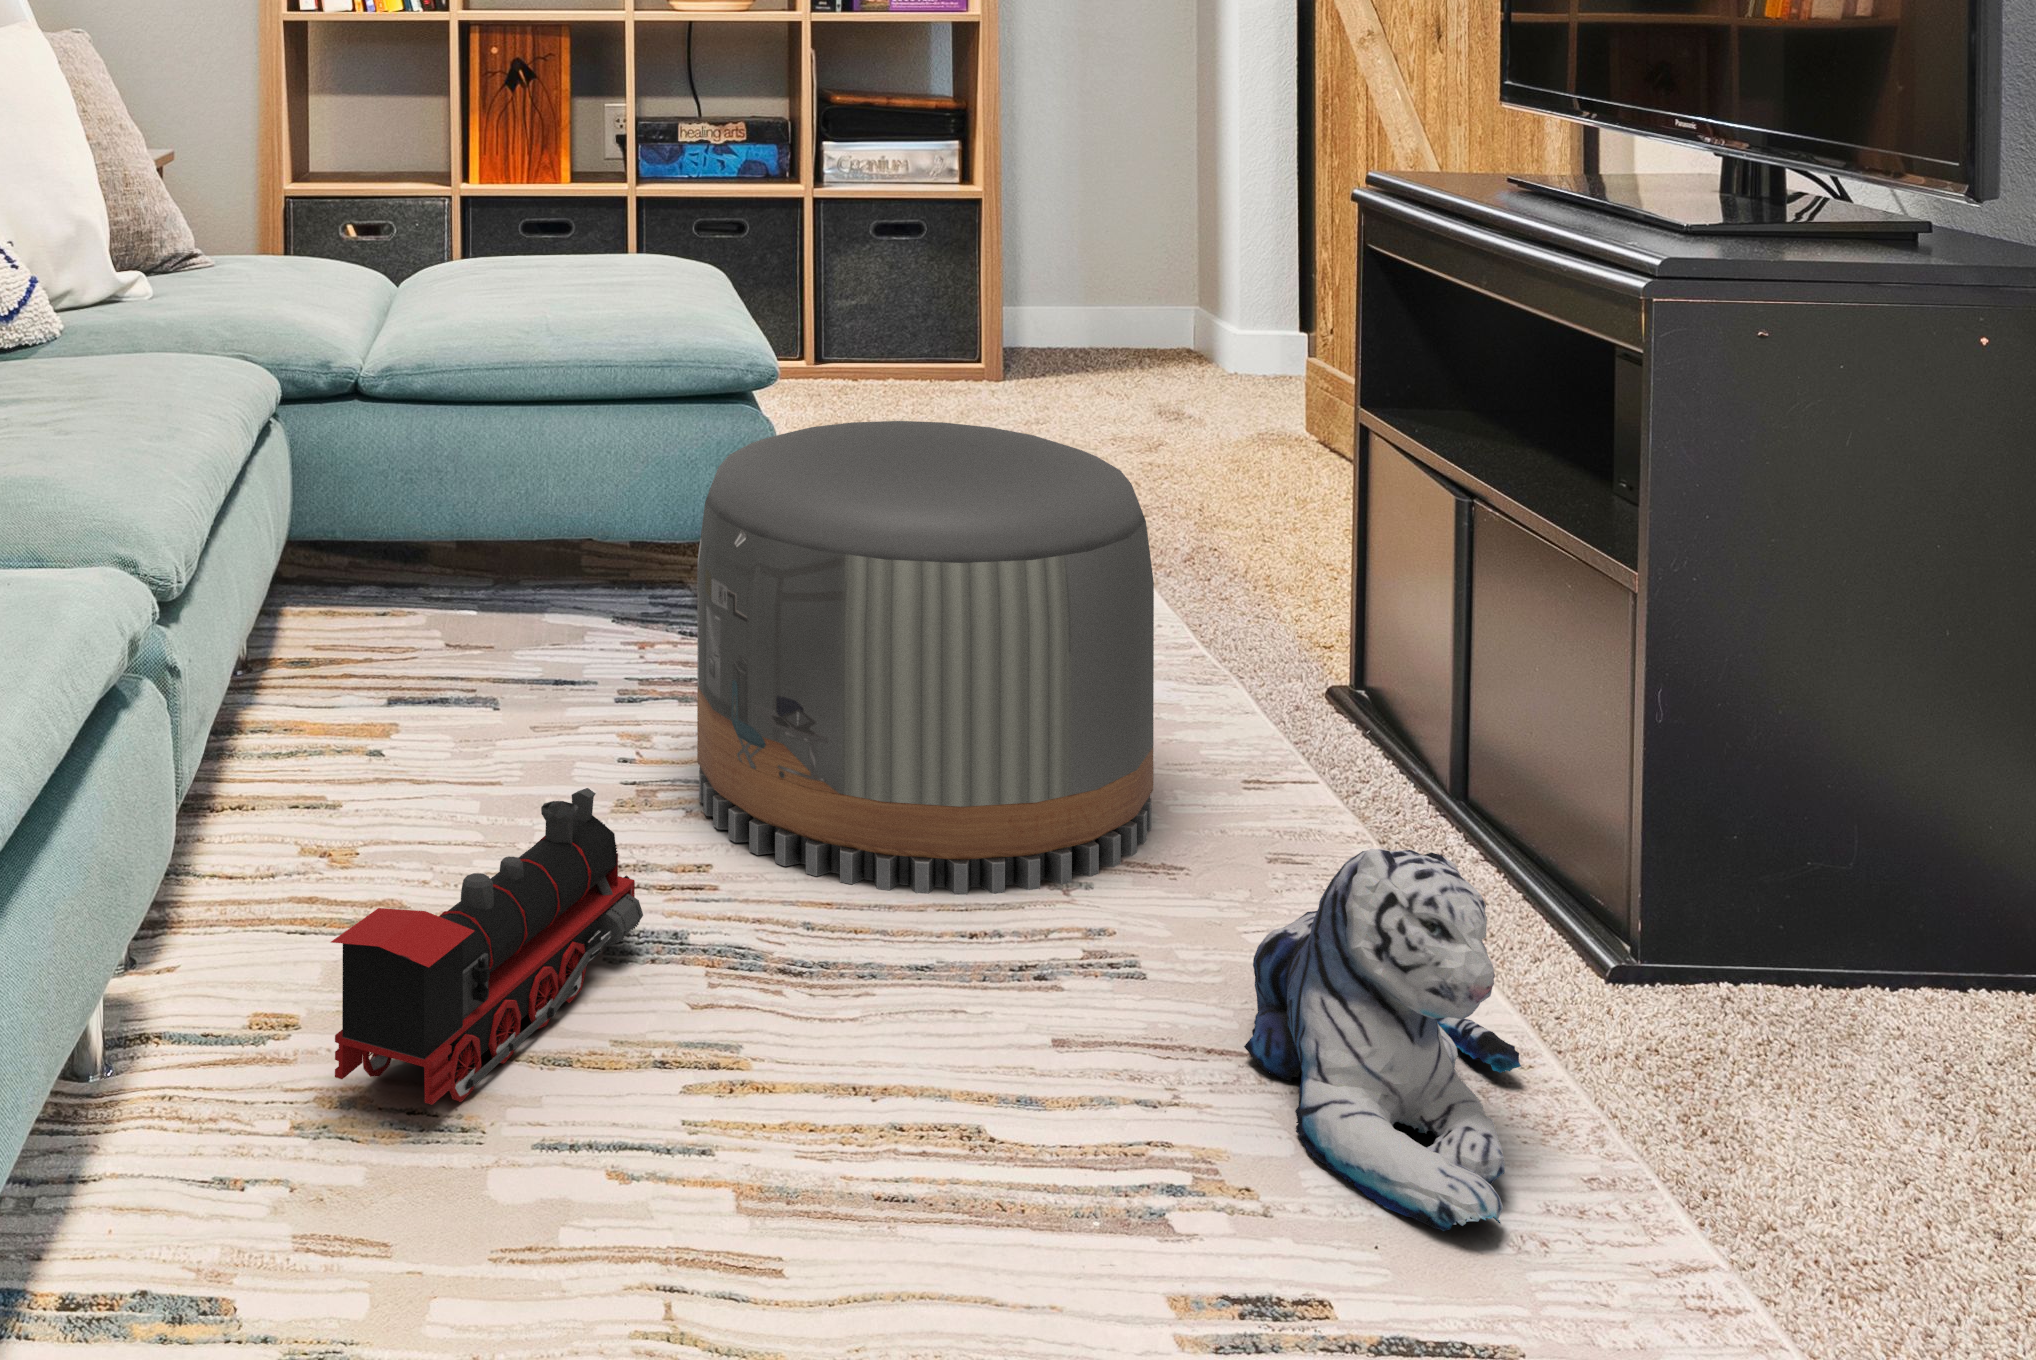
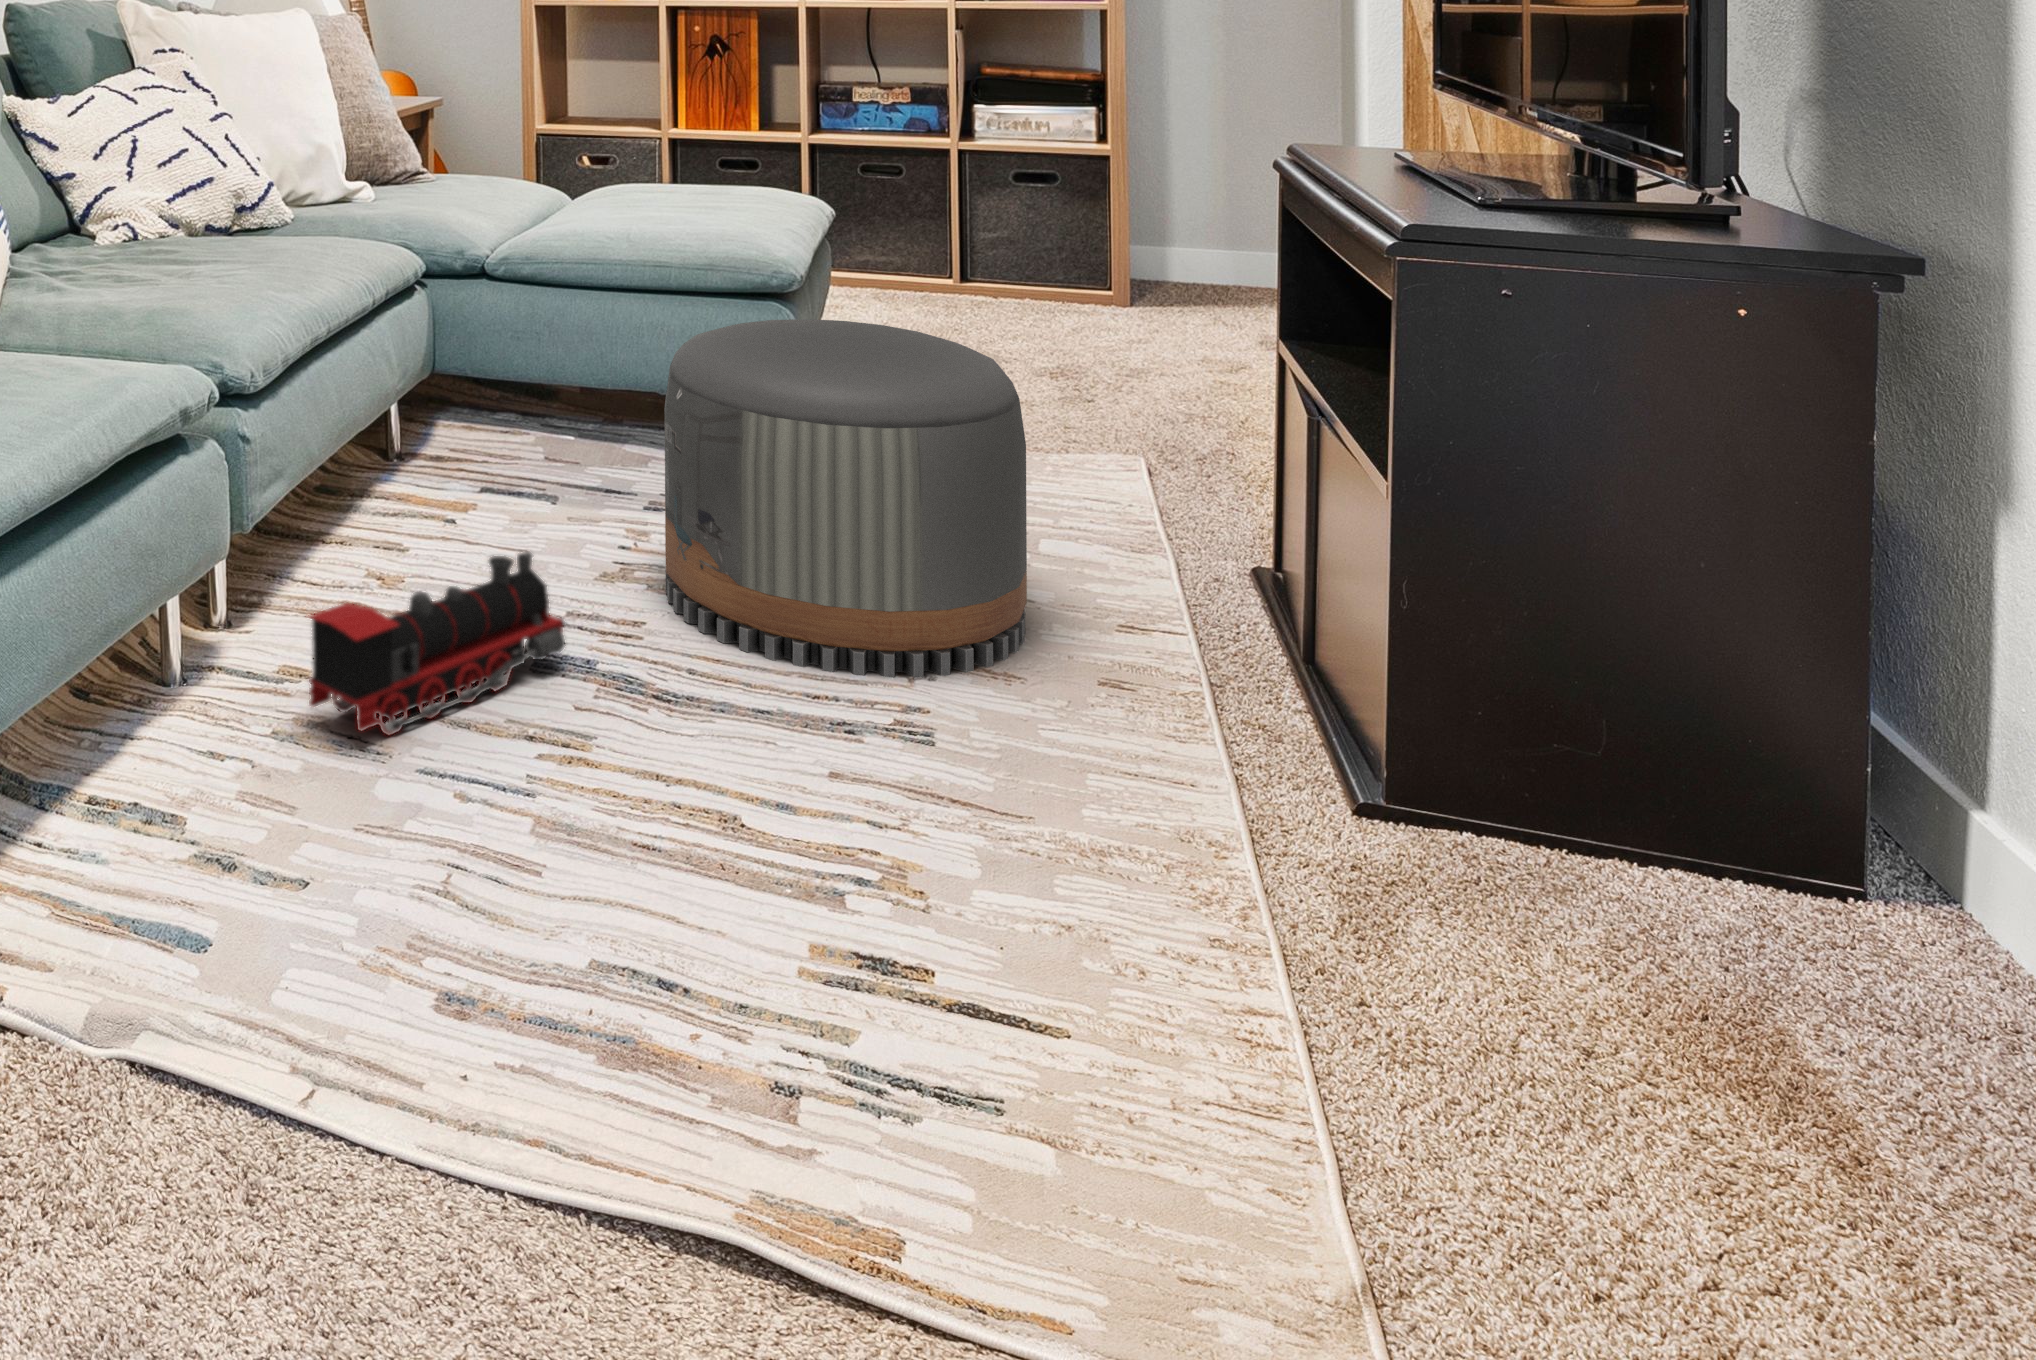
plush toy: present [1244,849,1521,1231] -> none [976,661,1205,950]

